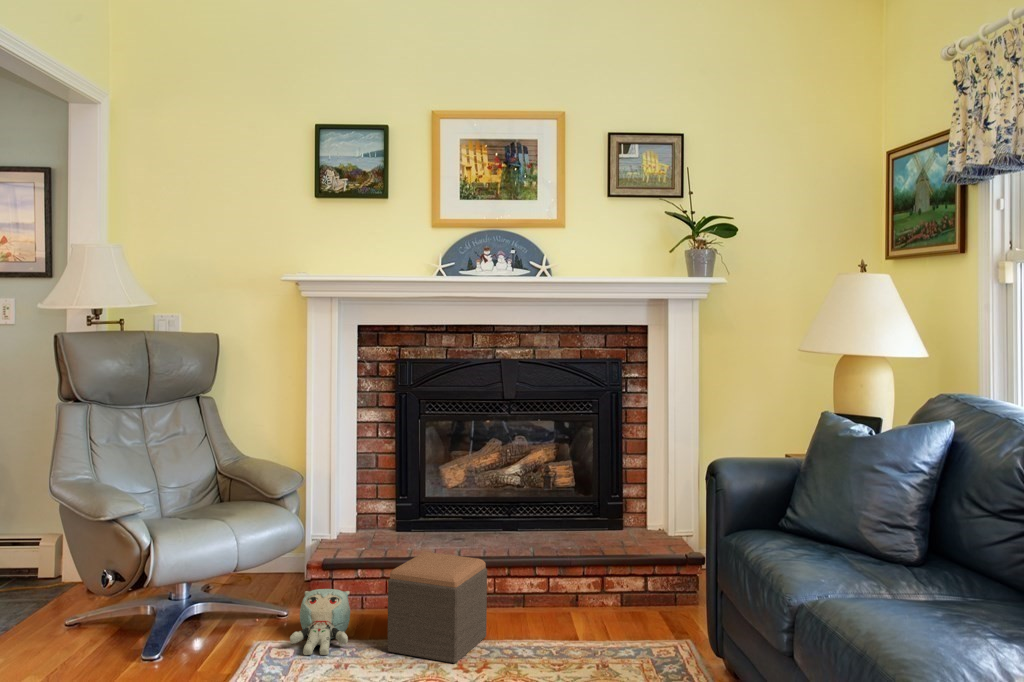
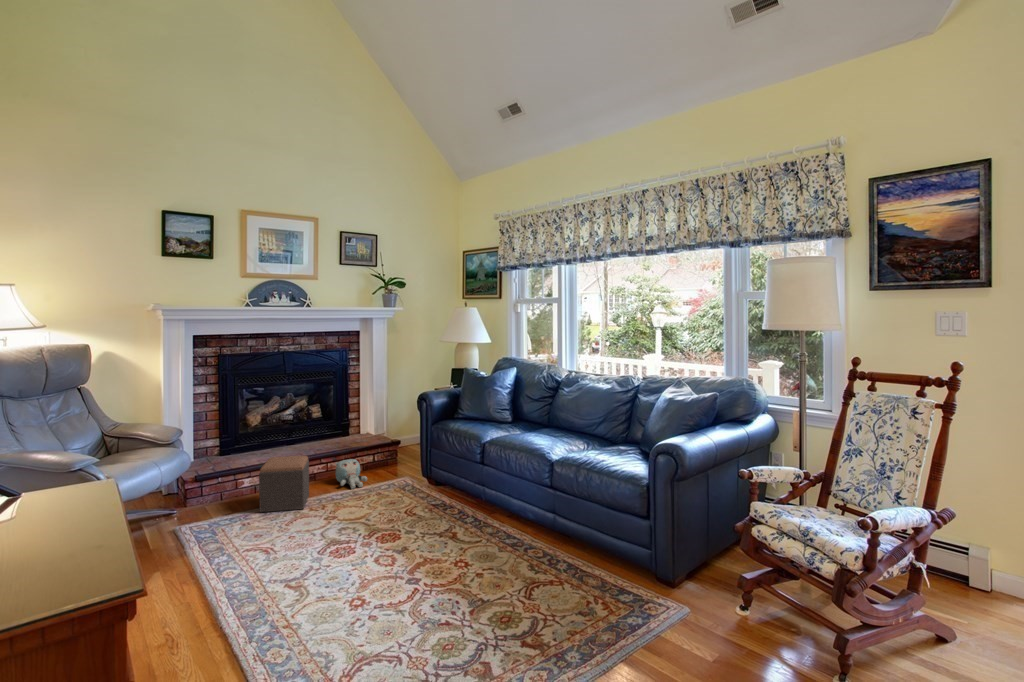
plush toy: present [290,589,350,655] -> present [335,459,367,489]

